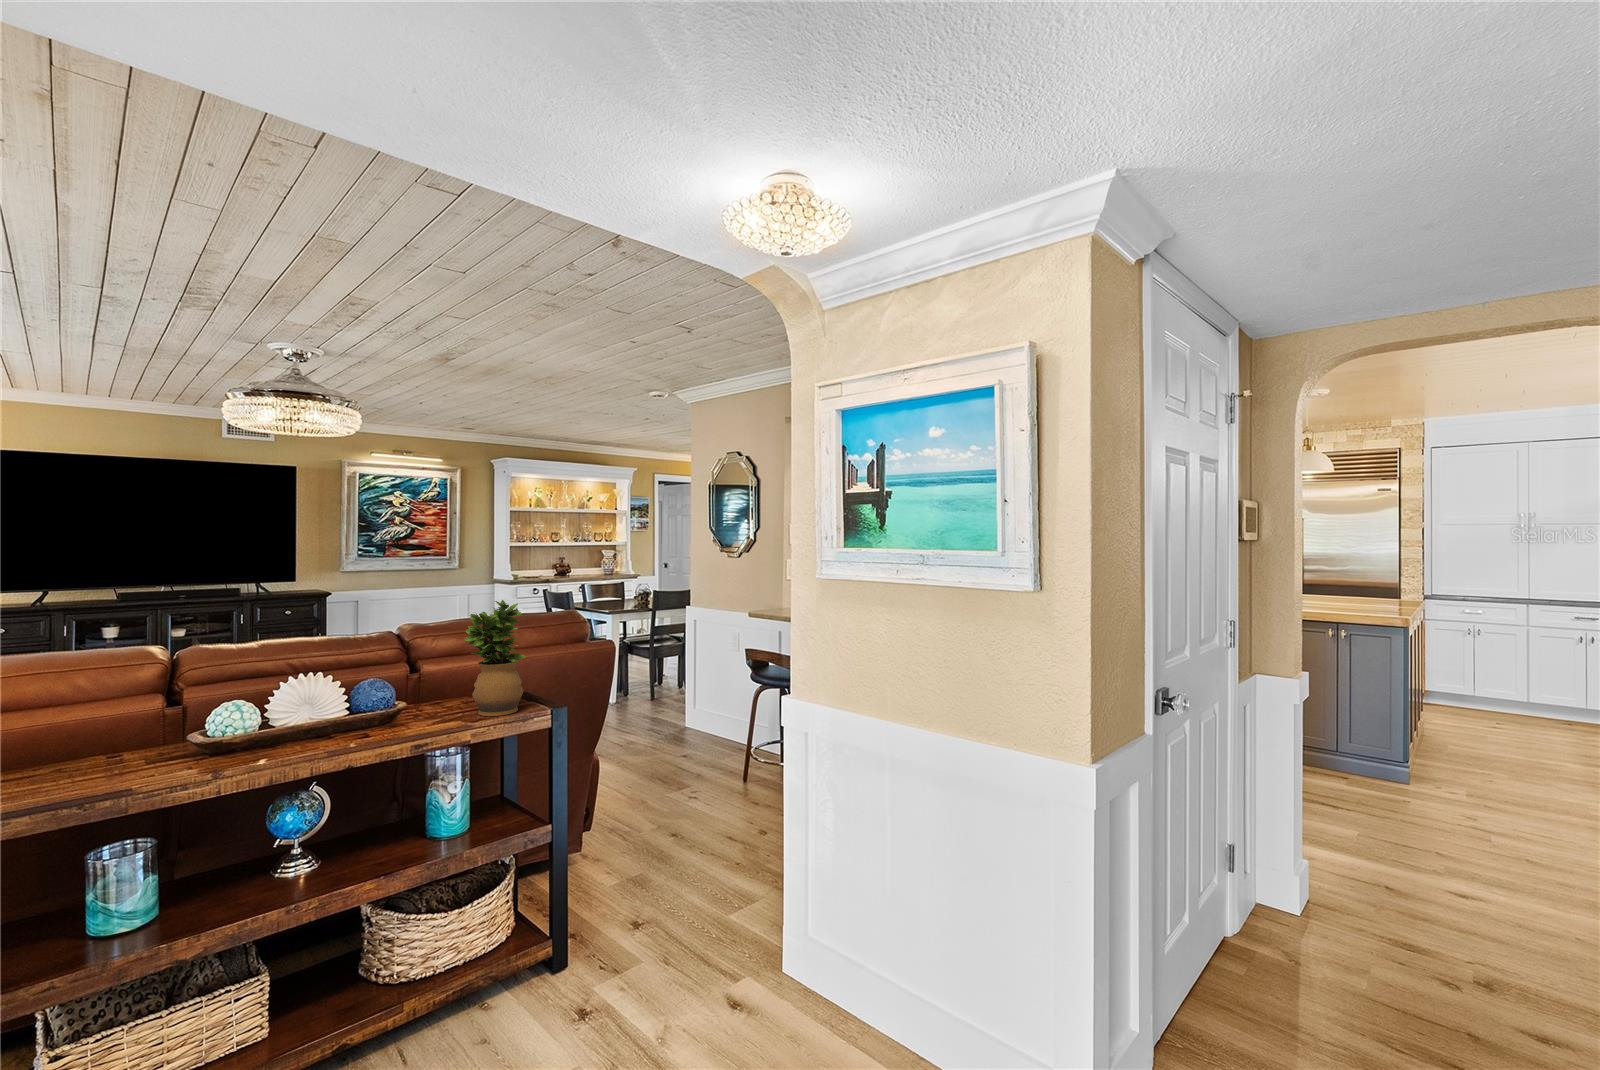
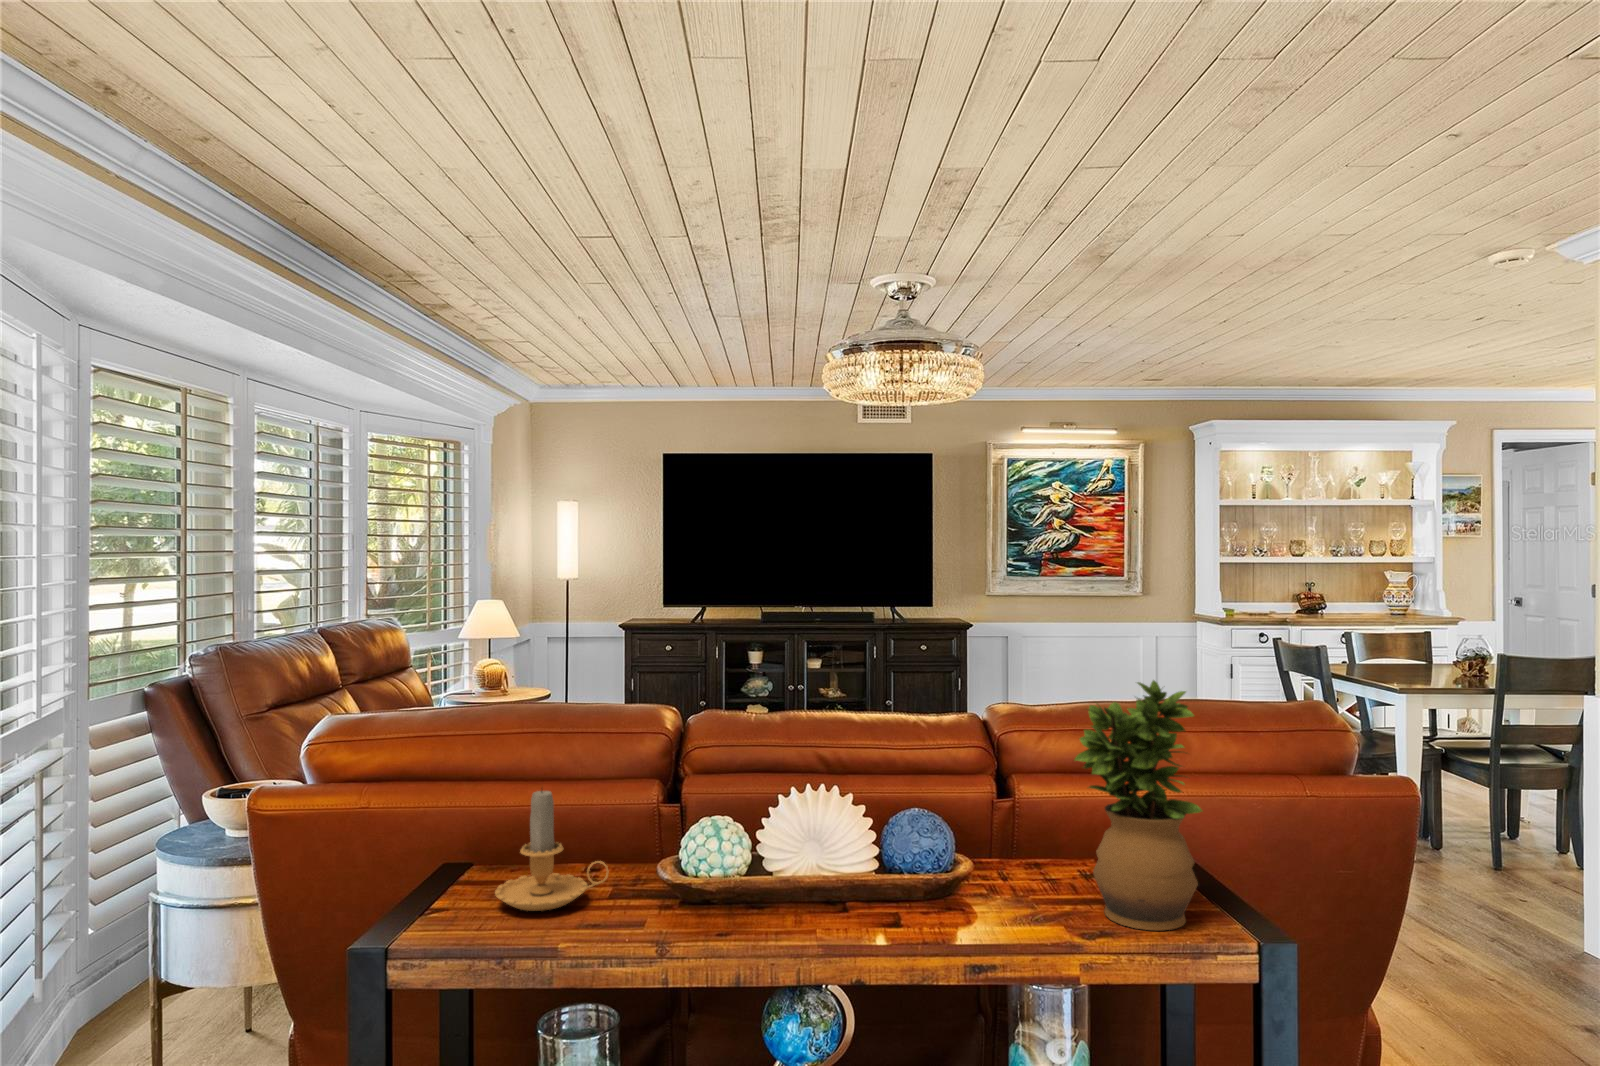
candle: none [48,697,149,780] -> present [495,791,609,911]

